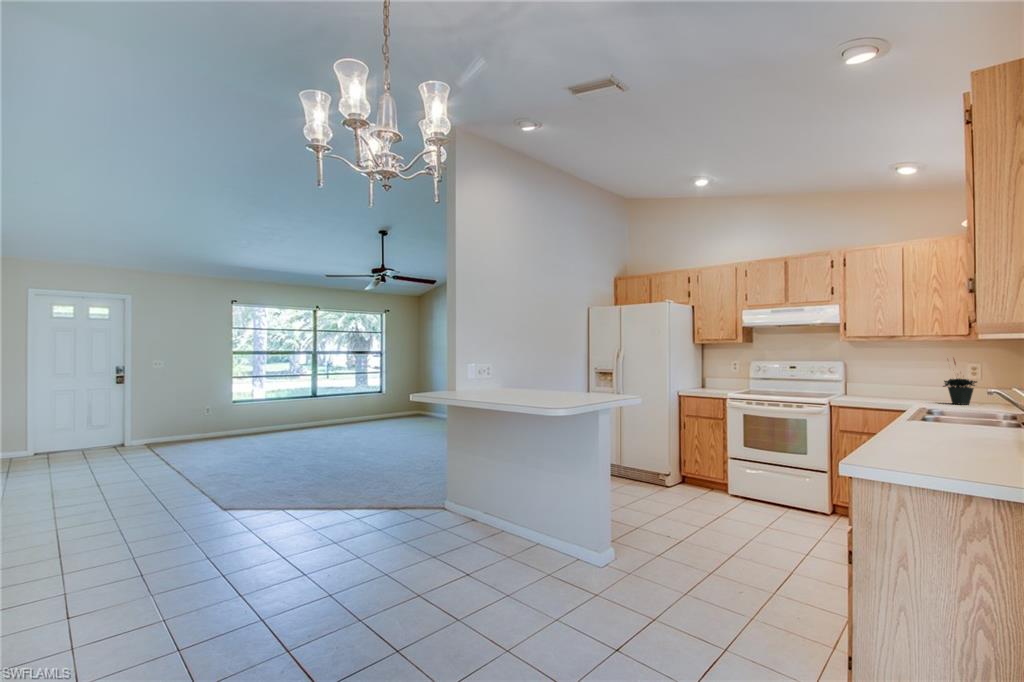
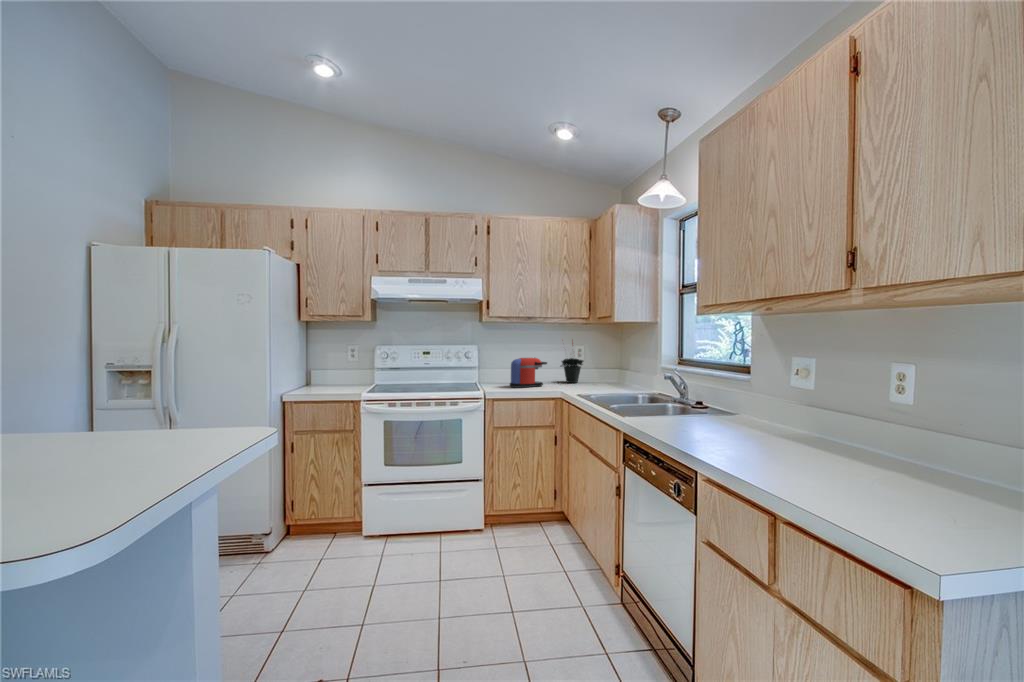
coffee maker: none [868,374,917,403] -> present [510,358,547,387]

